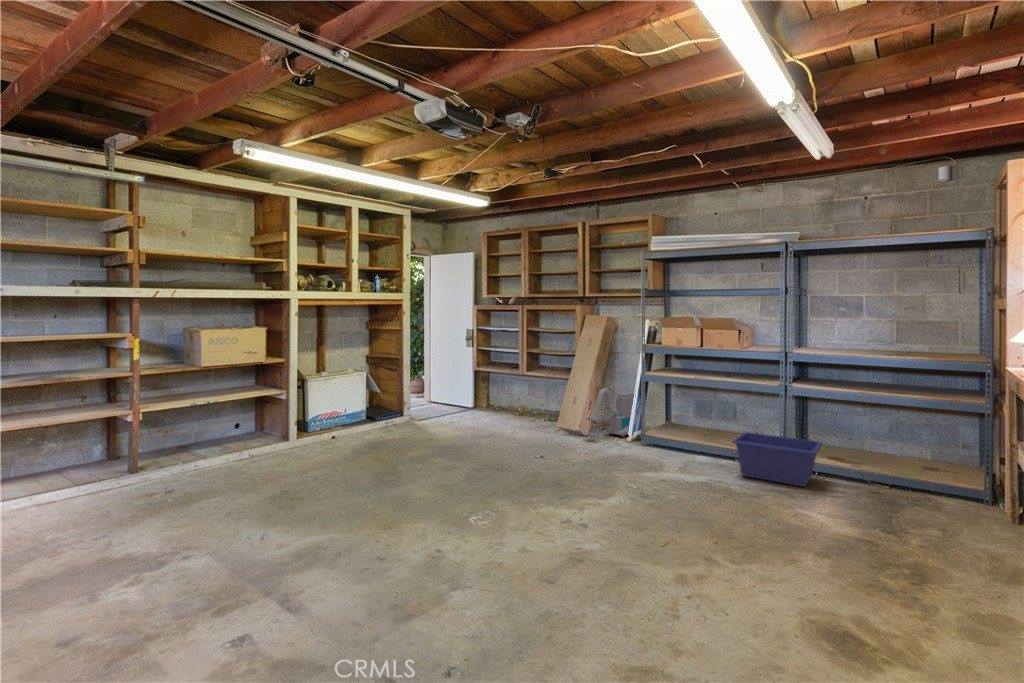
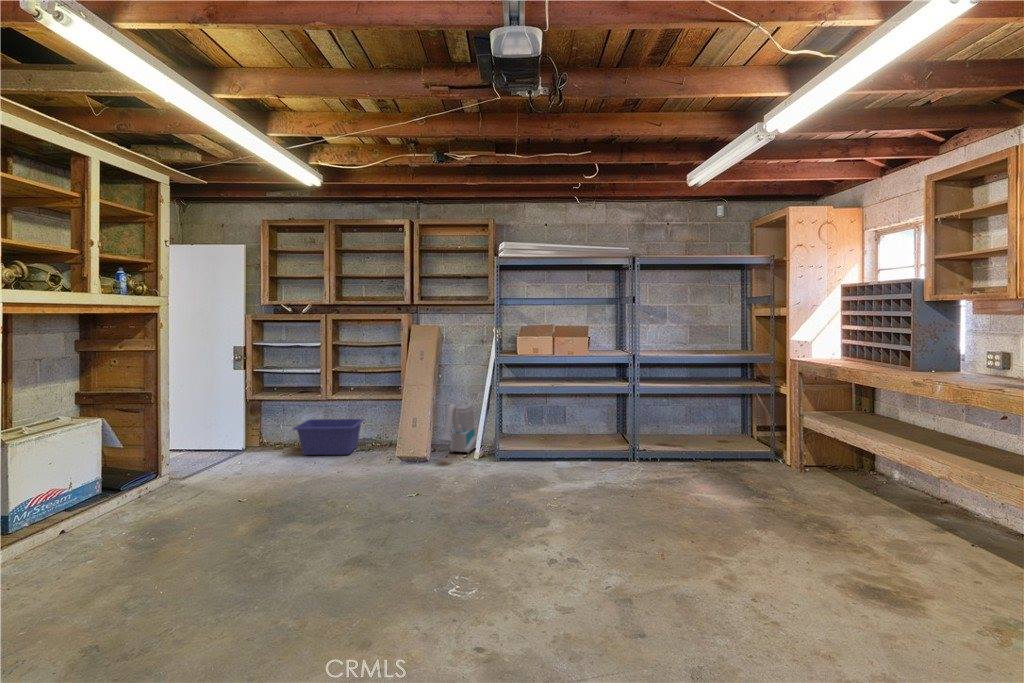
storage bin: present [732,432,822,486] -> present [293,419,364,455]

